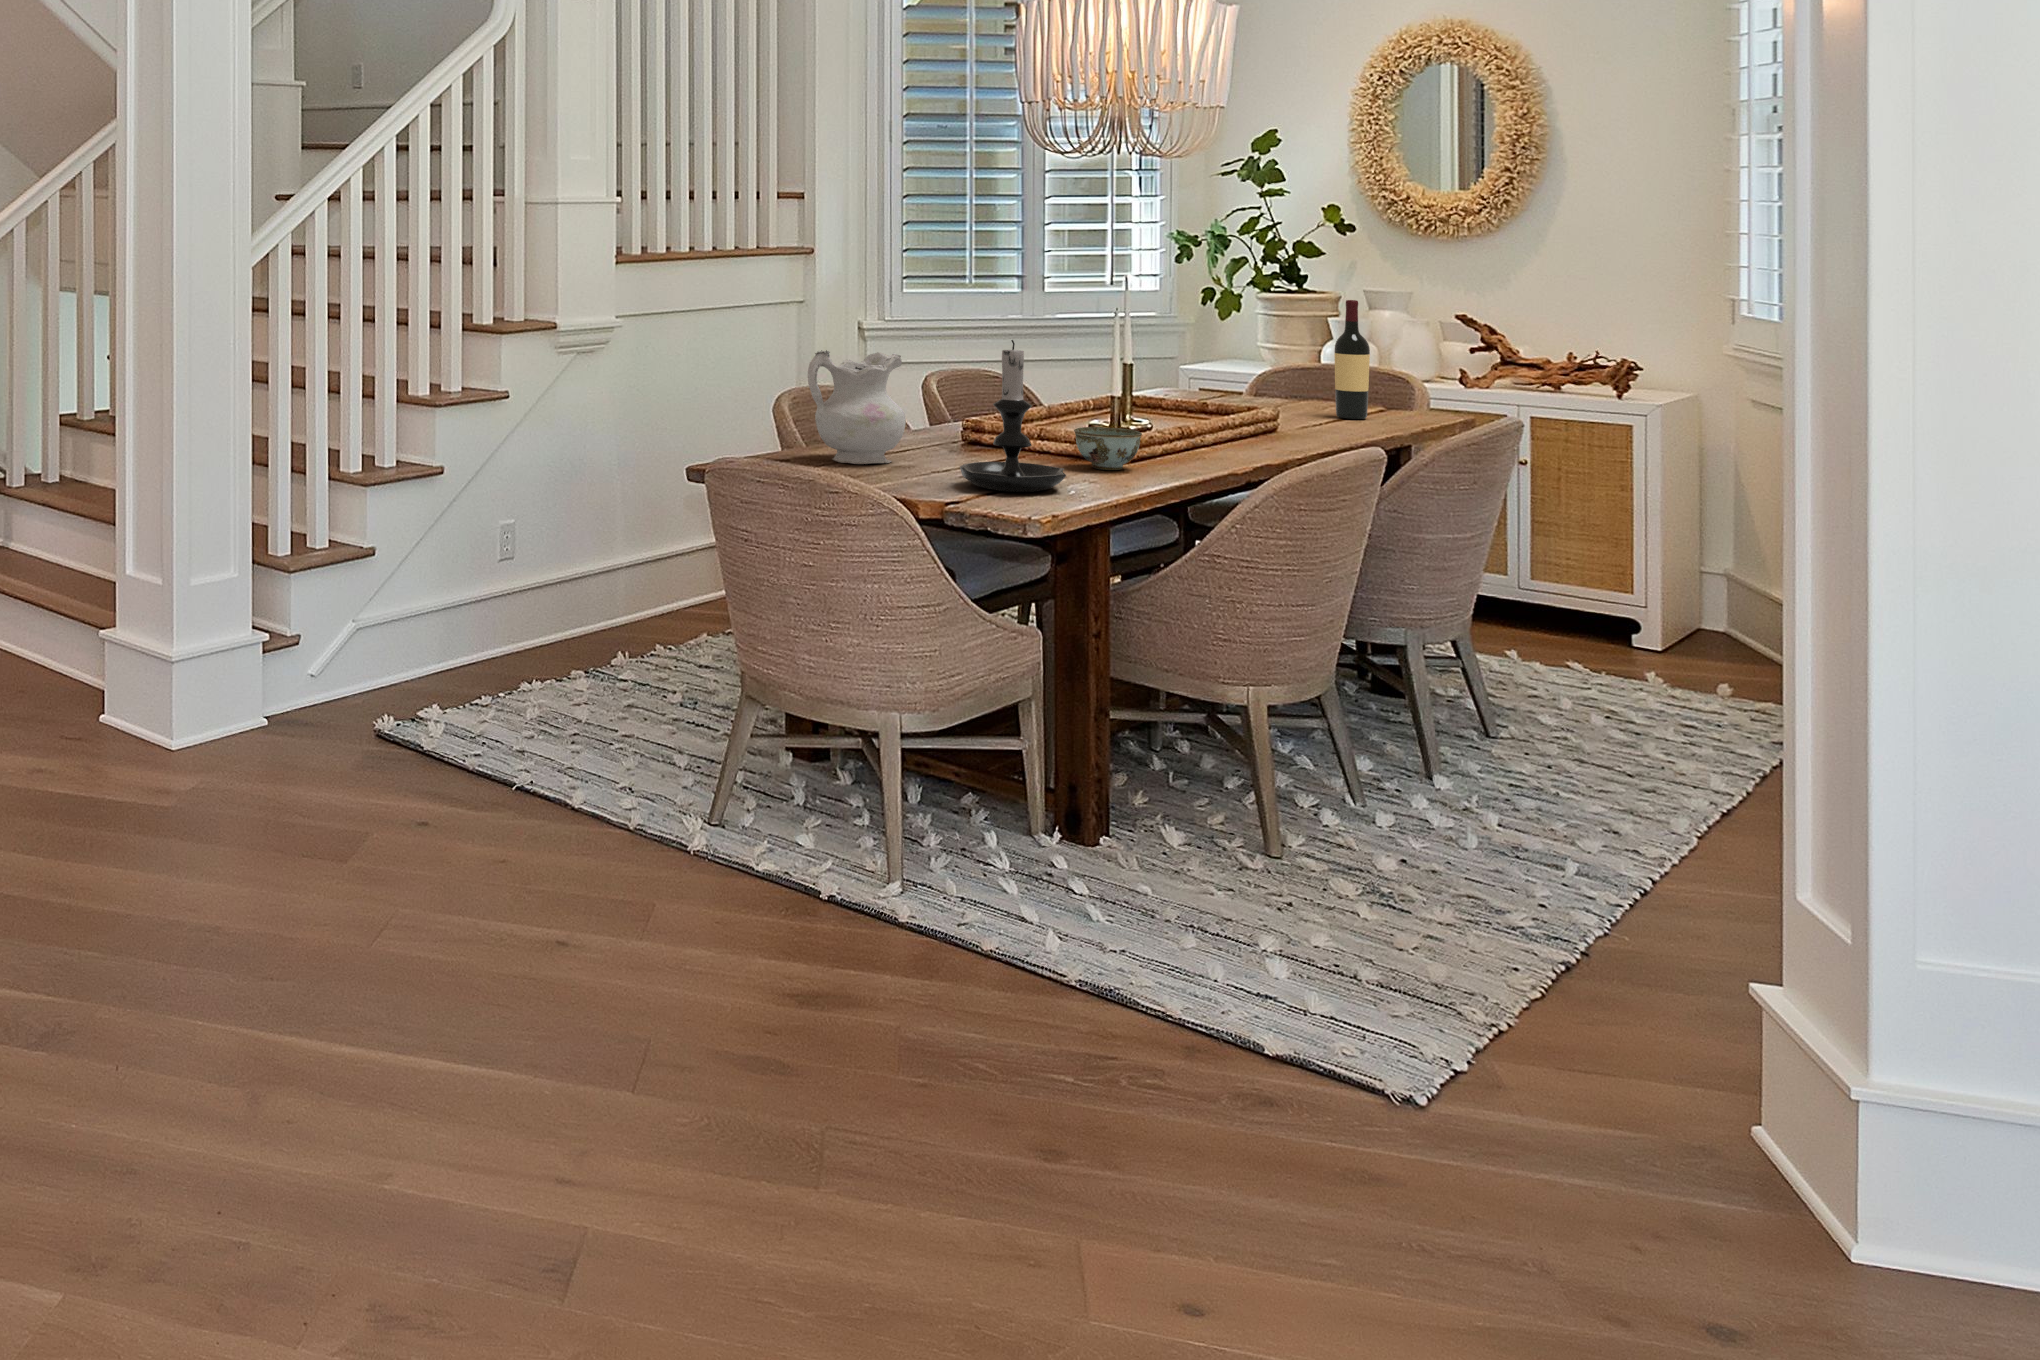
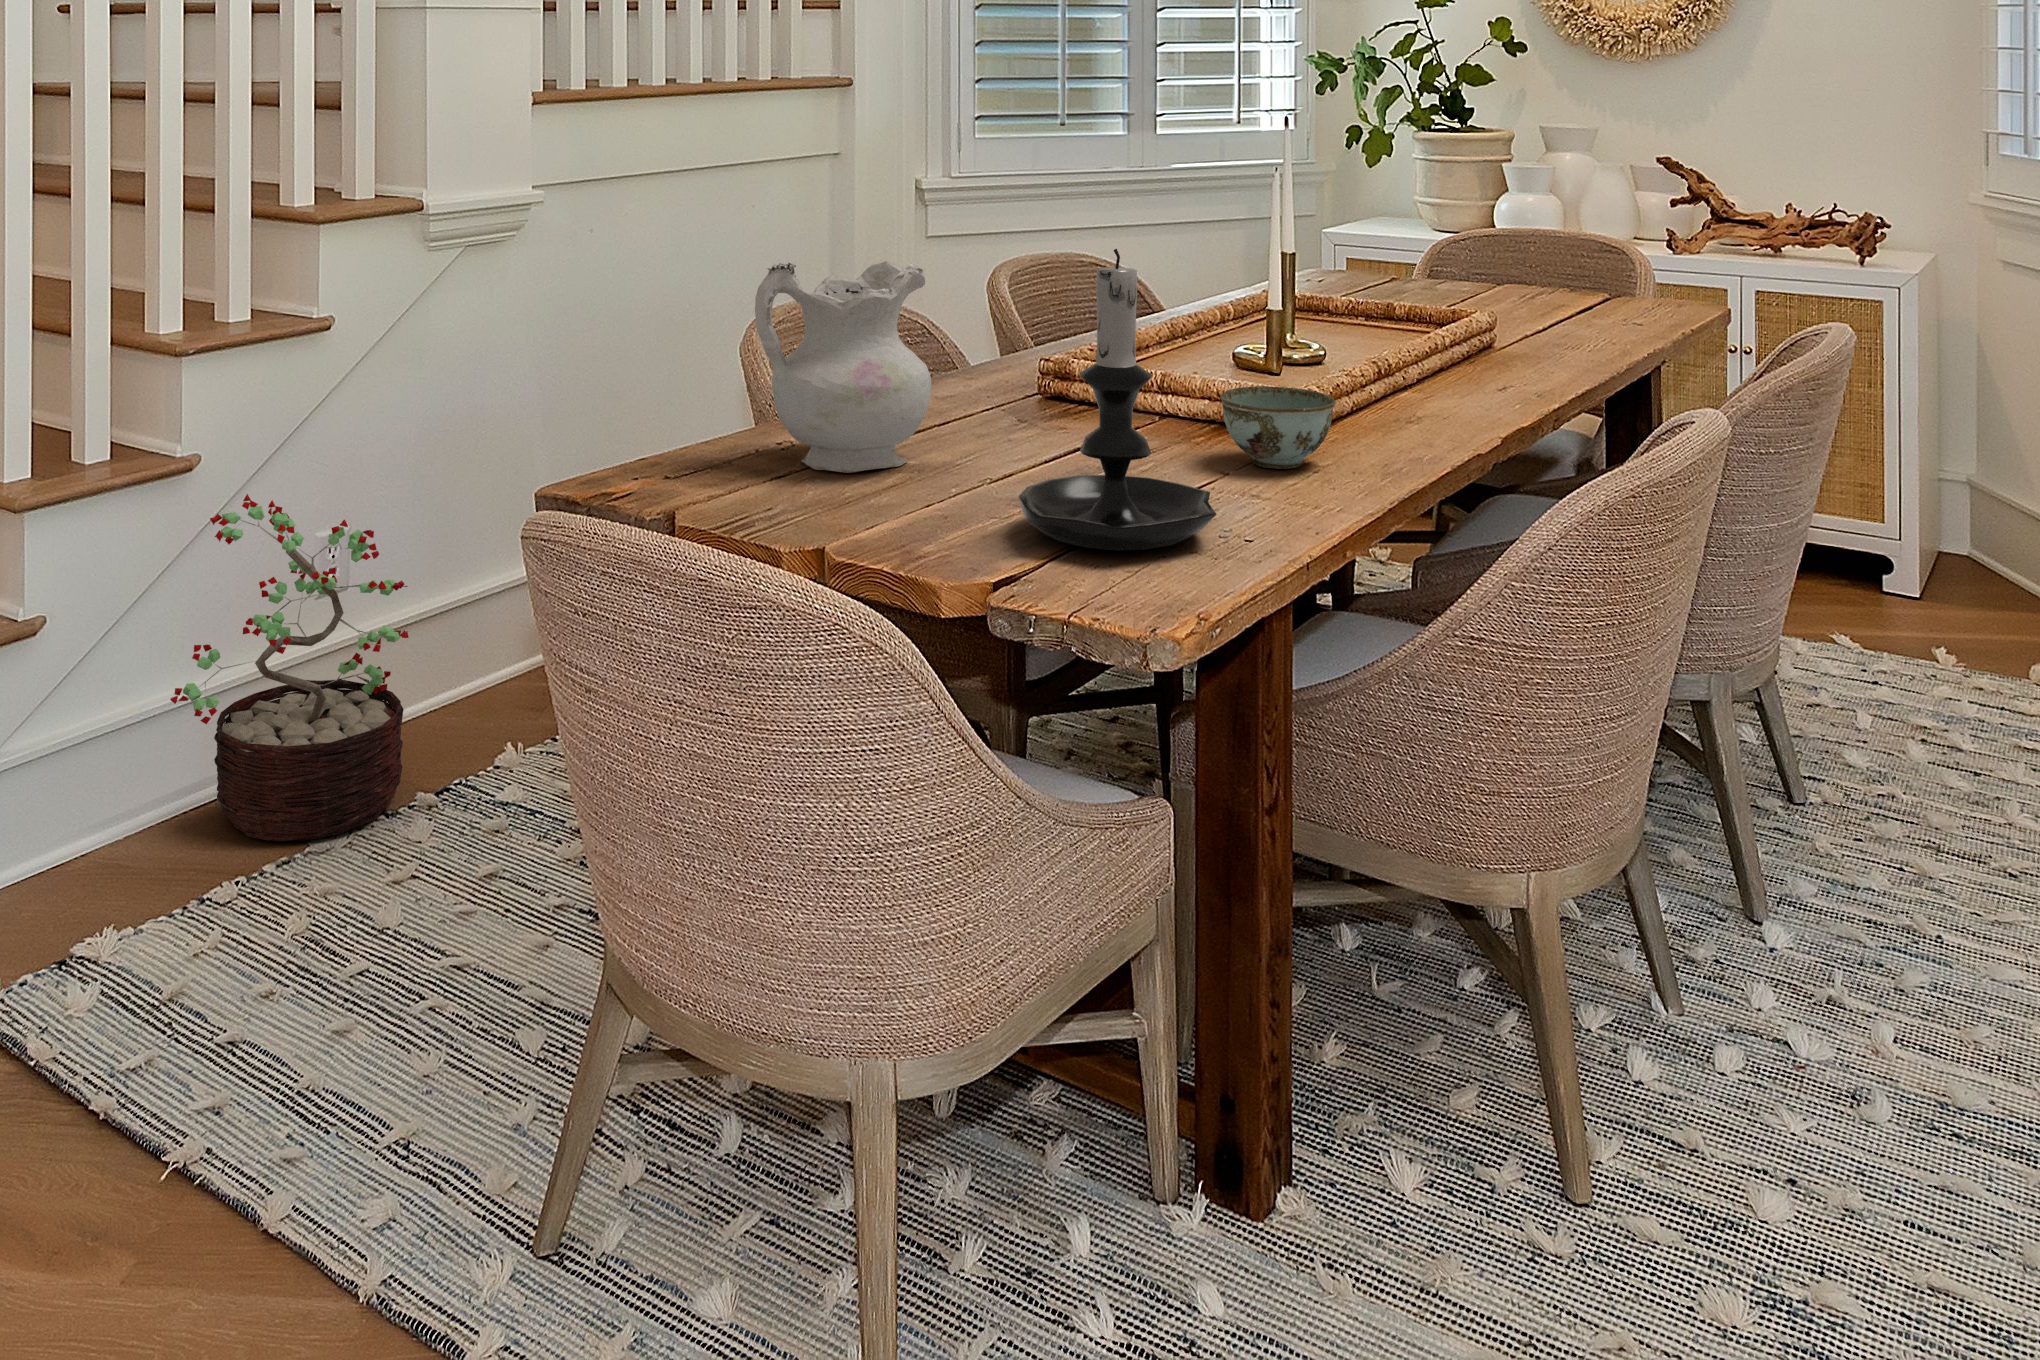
wine bottle: present [1334,300,1370,419] -> none [1569,148,1618,324]
decorative plant: none [432,495,567,697] -> present [170,494,409,841]

